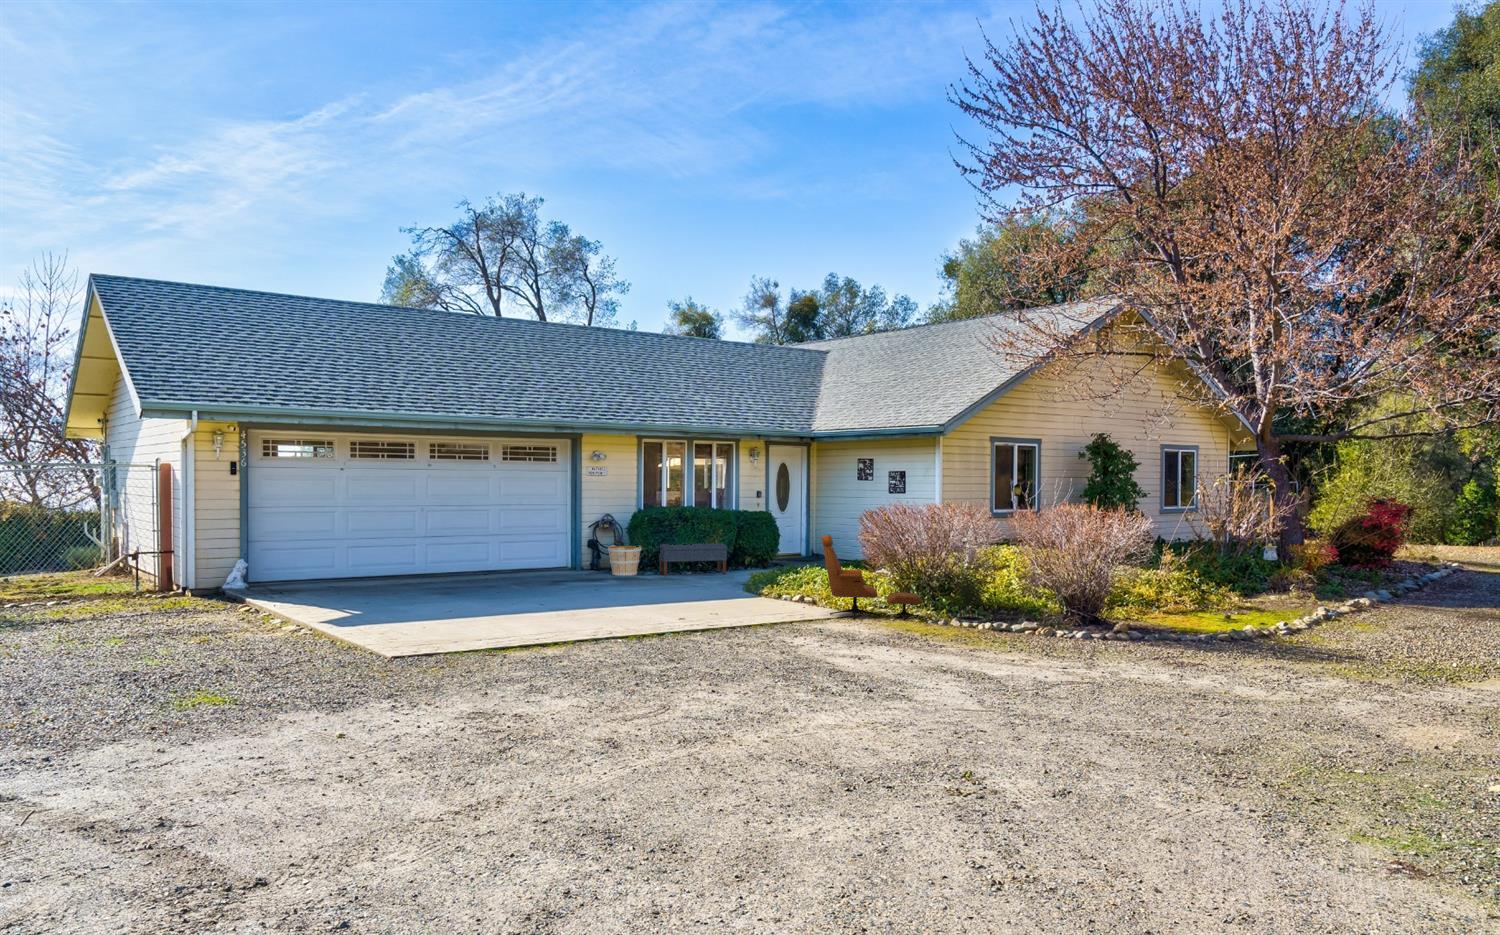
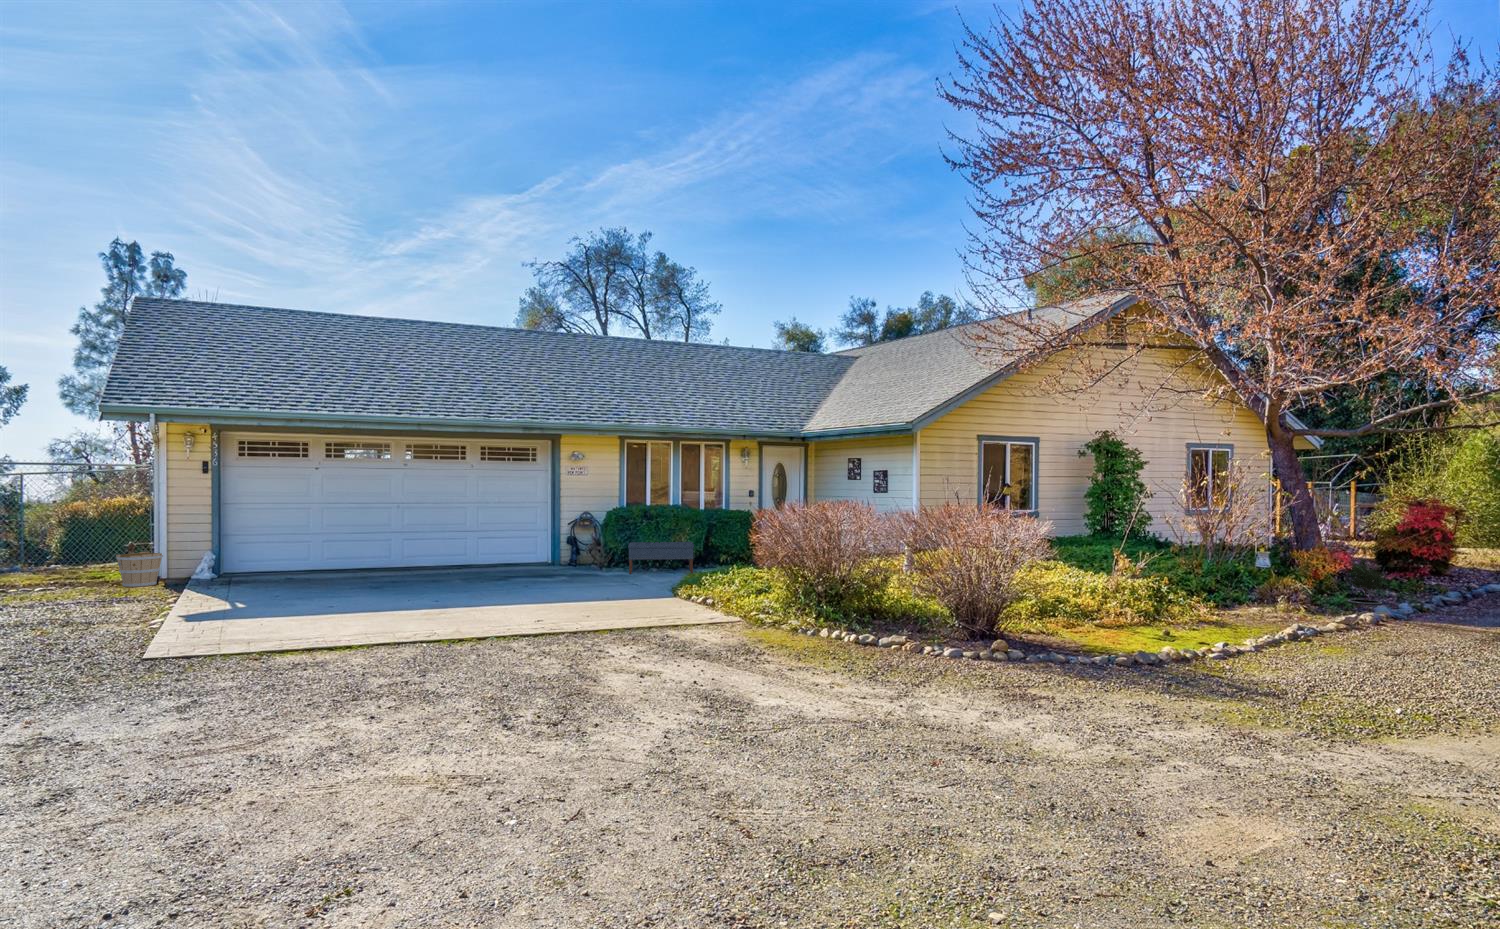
lounge chair: present [822,535,922,620] -> none [699,534,805,628]
wooden bucket: present [608,545,642,576] -> present [116,552,163,587]
potted tree: present [956,574,985,622] -> present [1348,558,1383,605]

